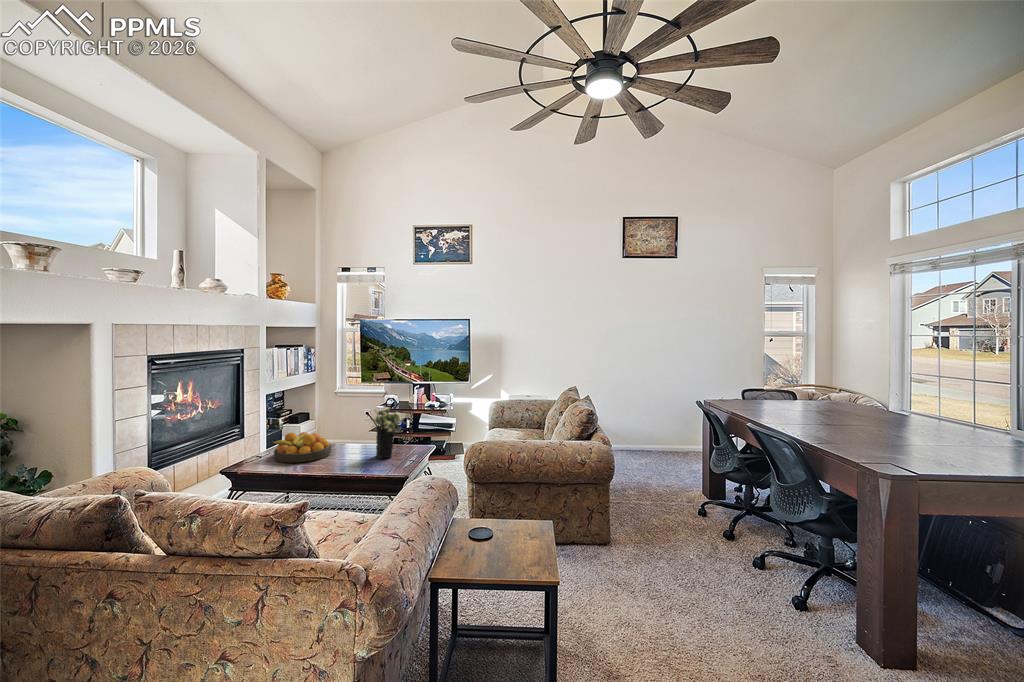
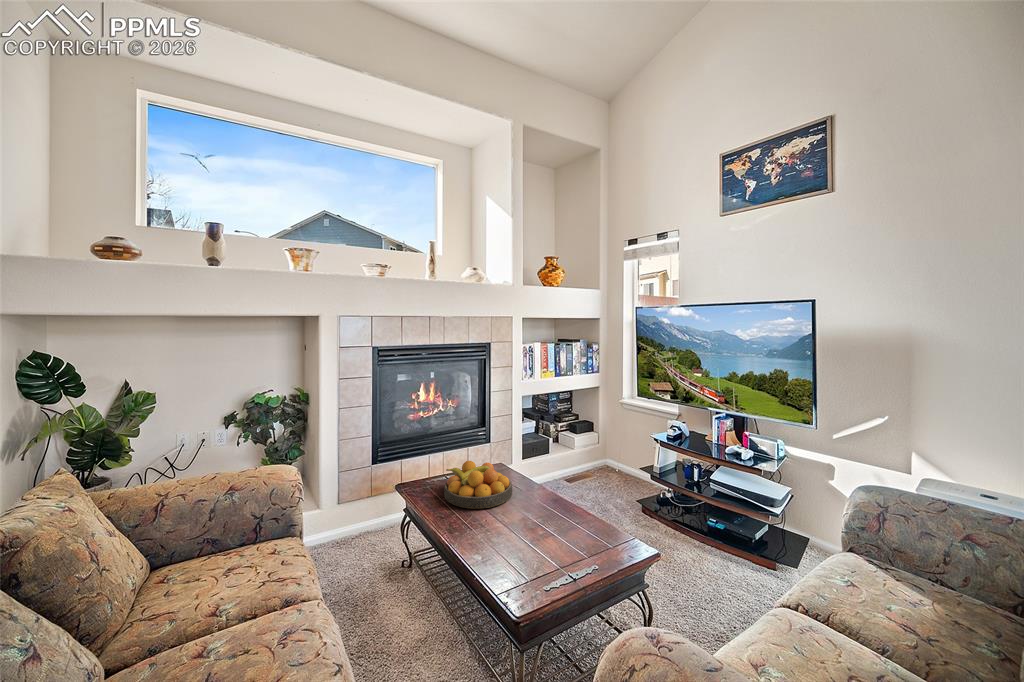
flower arrangement: present [372,405,407,458] -> none [527,453,596,546]

